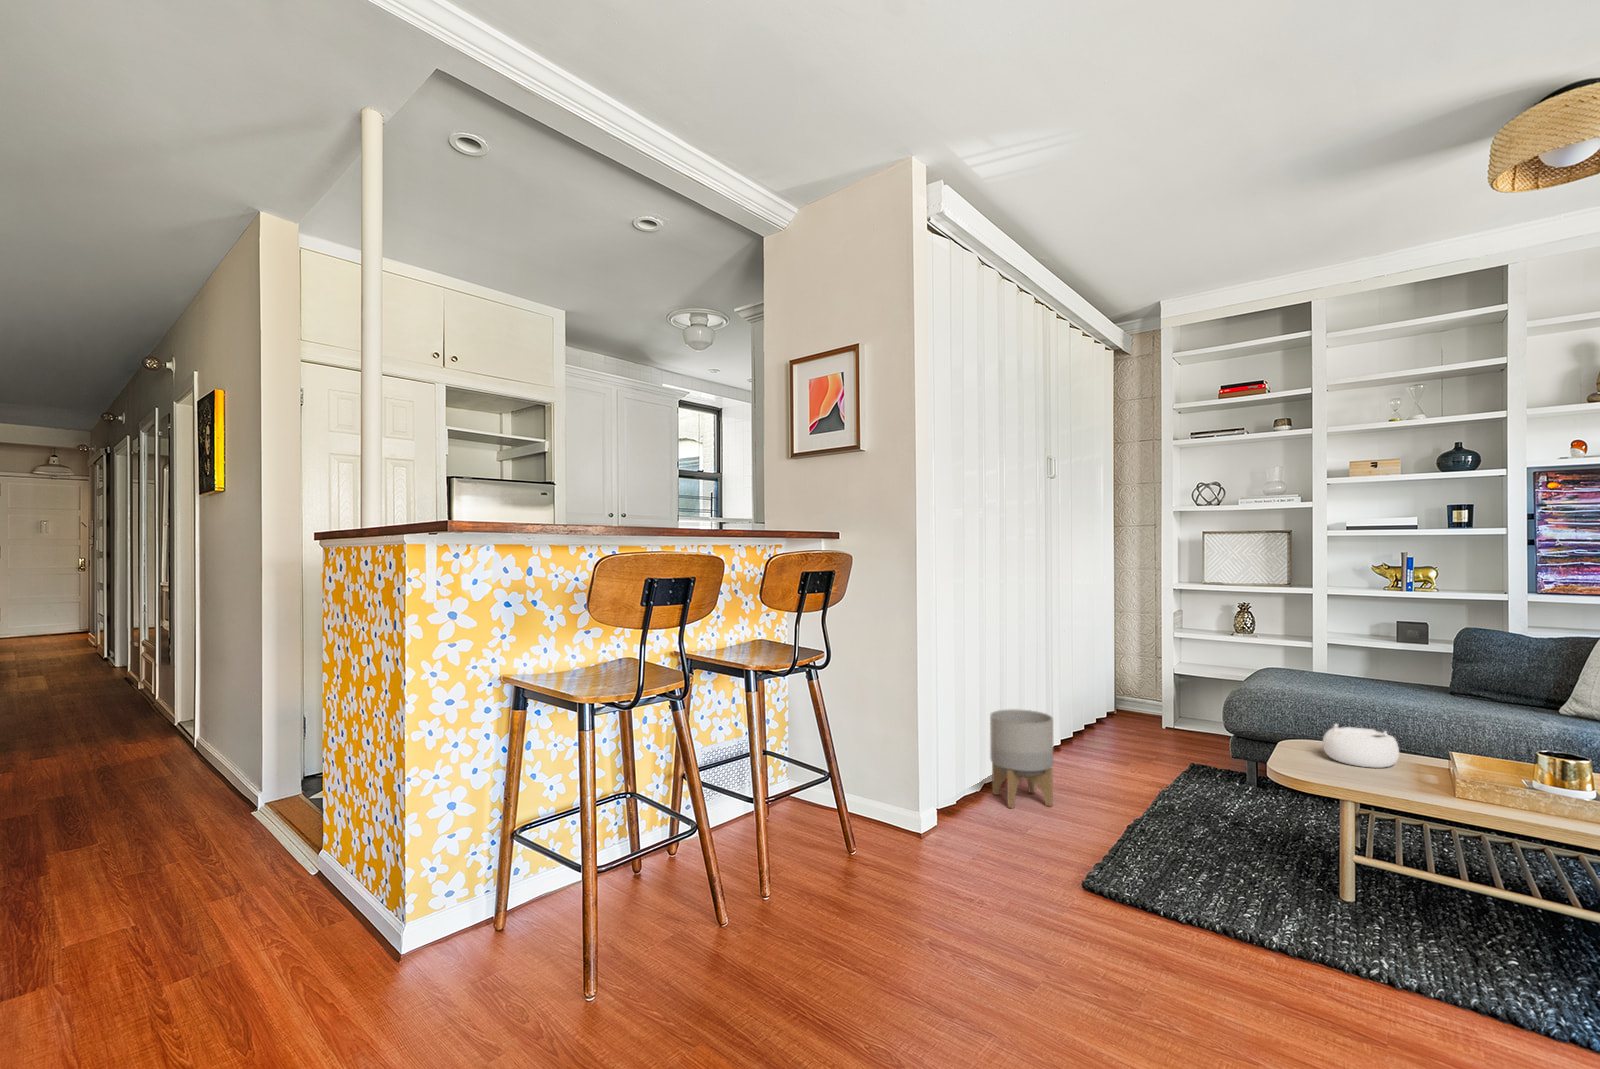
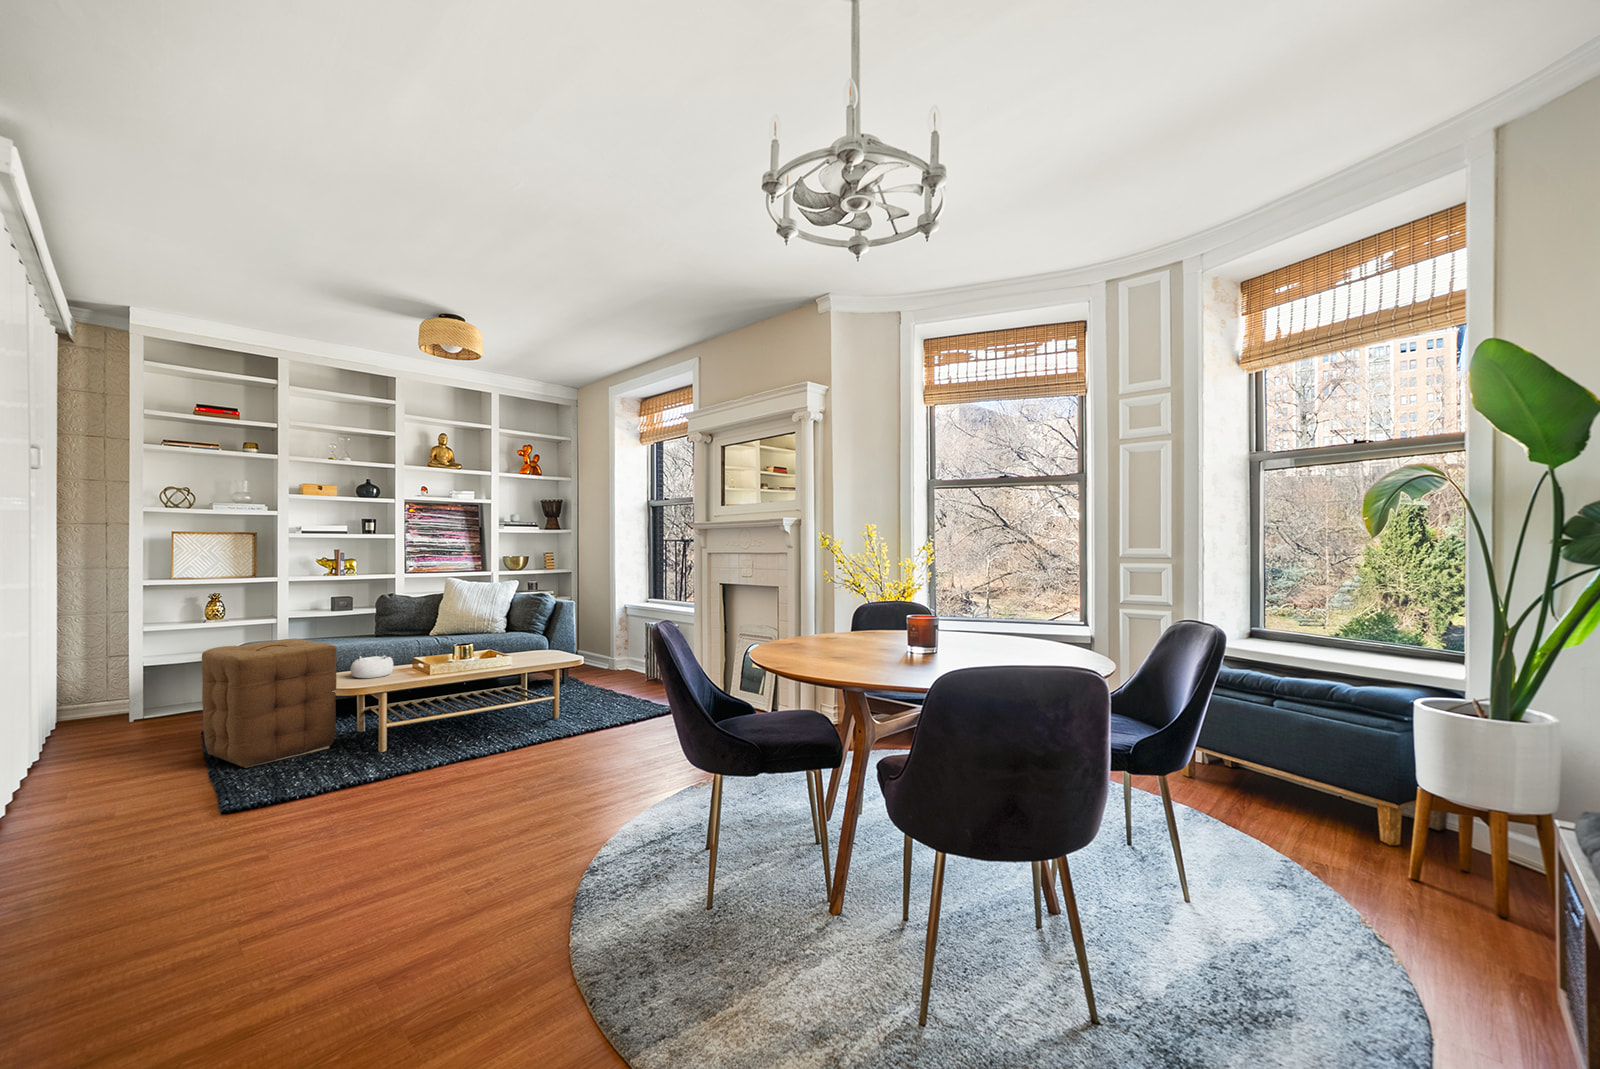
ottoman: none [1140,672,1293,857] -> present [202,638,337,768]
planter: present [990,709,1054,809] -> none [38,704,122,799]

